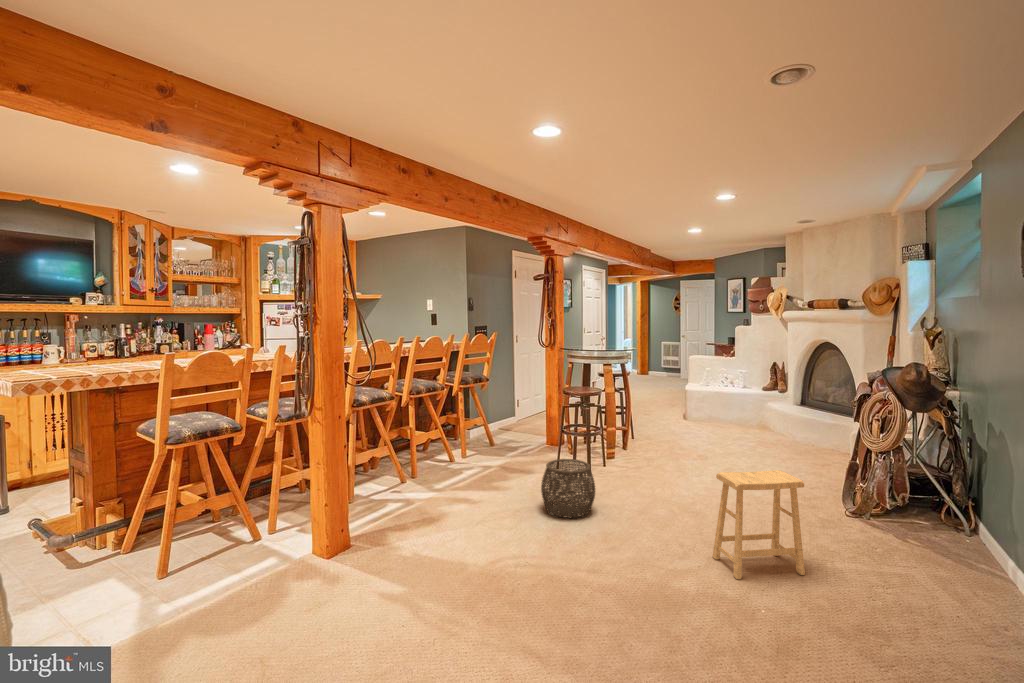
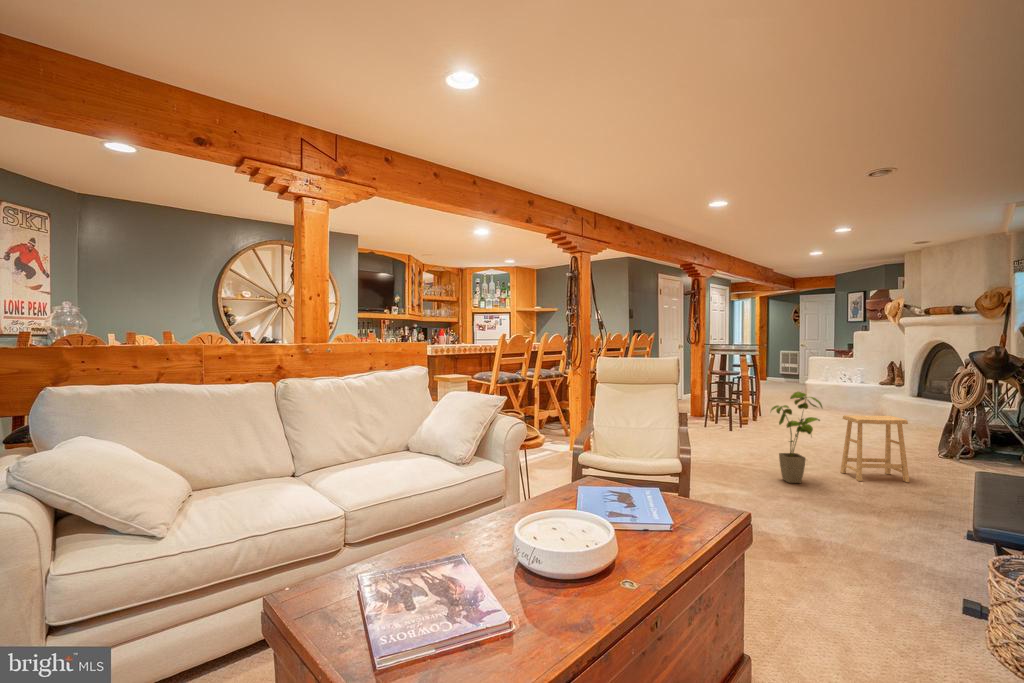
house plant: none [610,448,686,597] -> present [771,392,822,483]
woven basket: present [541,459,595,518] -> none [709,415,749,452]

